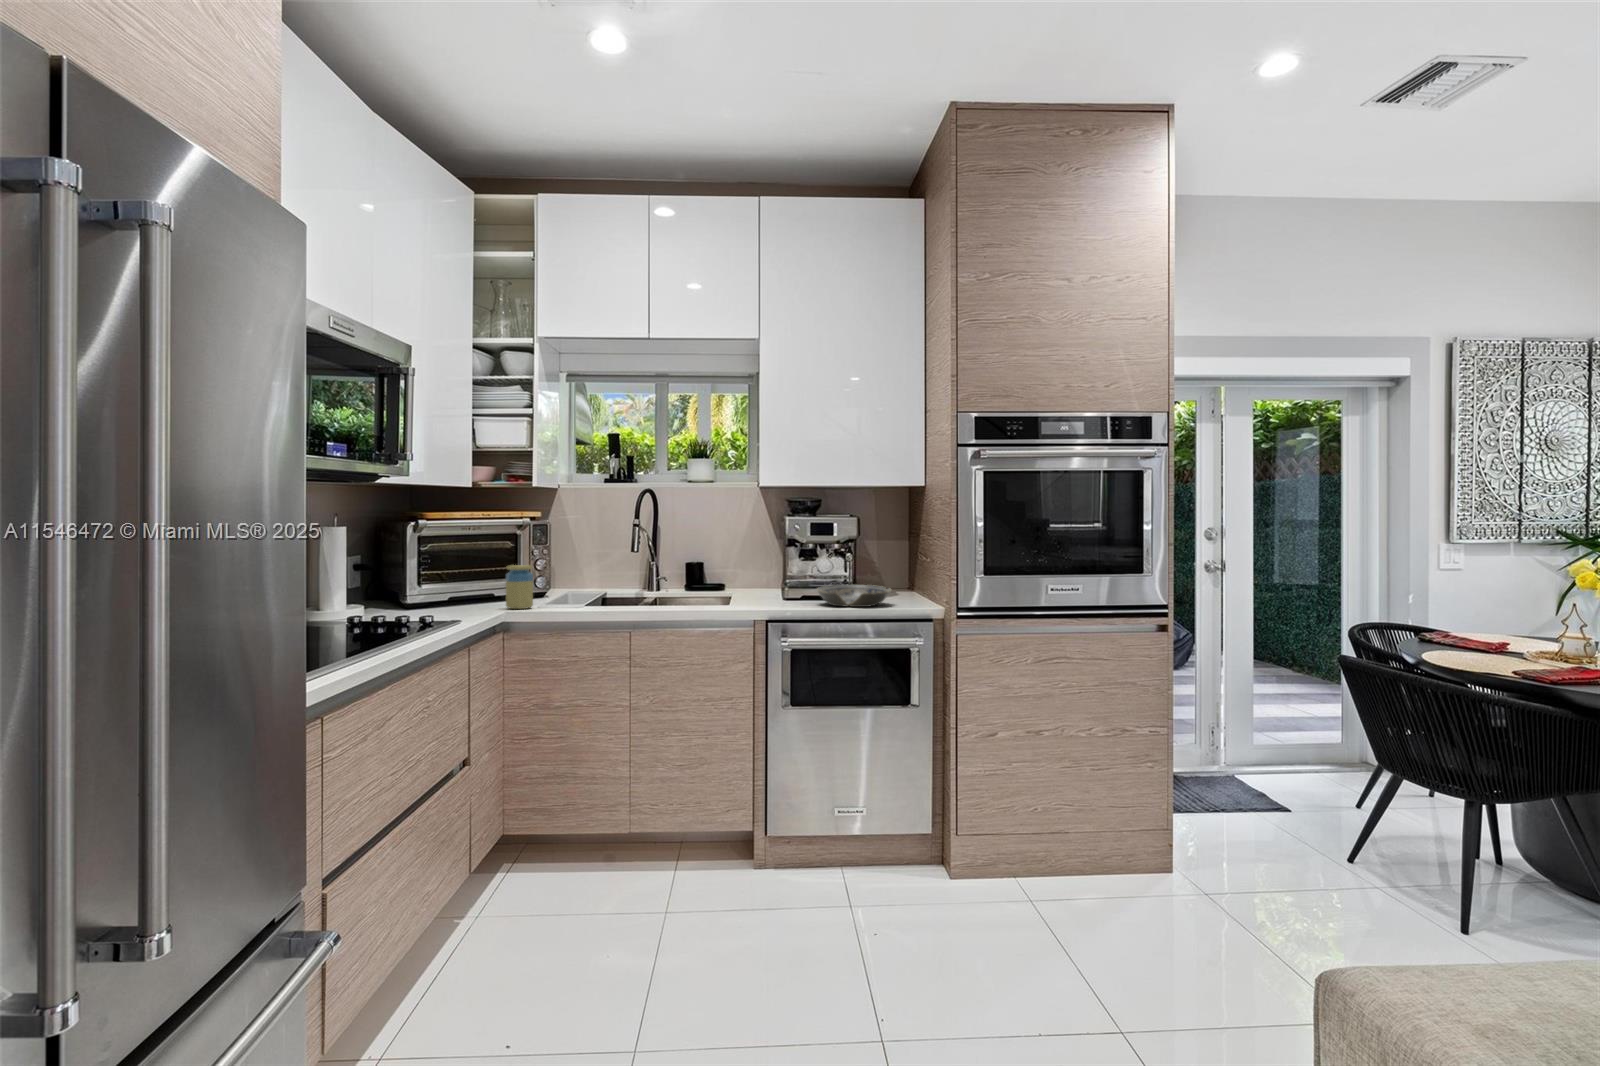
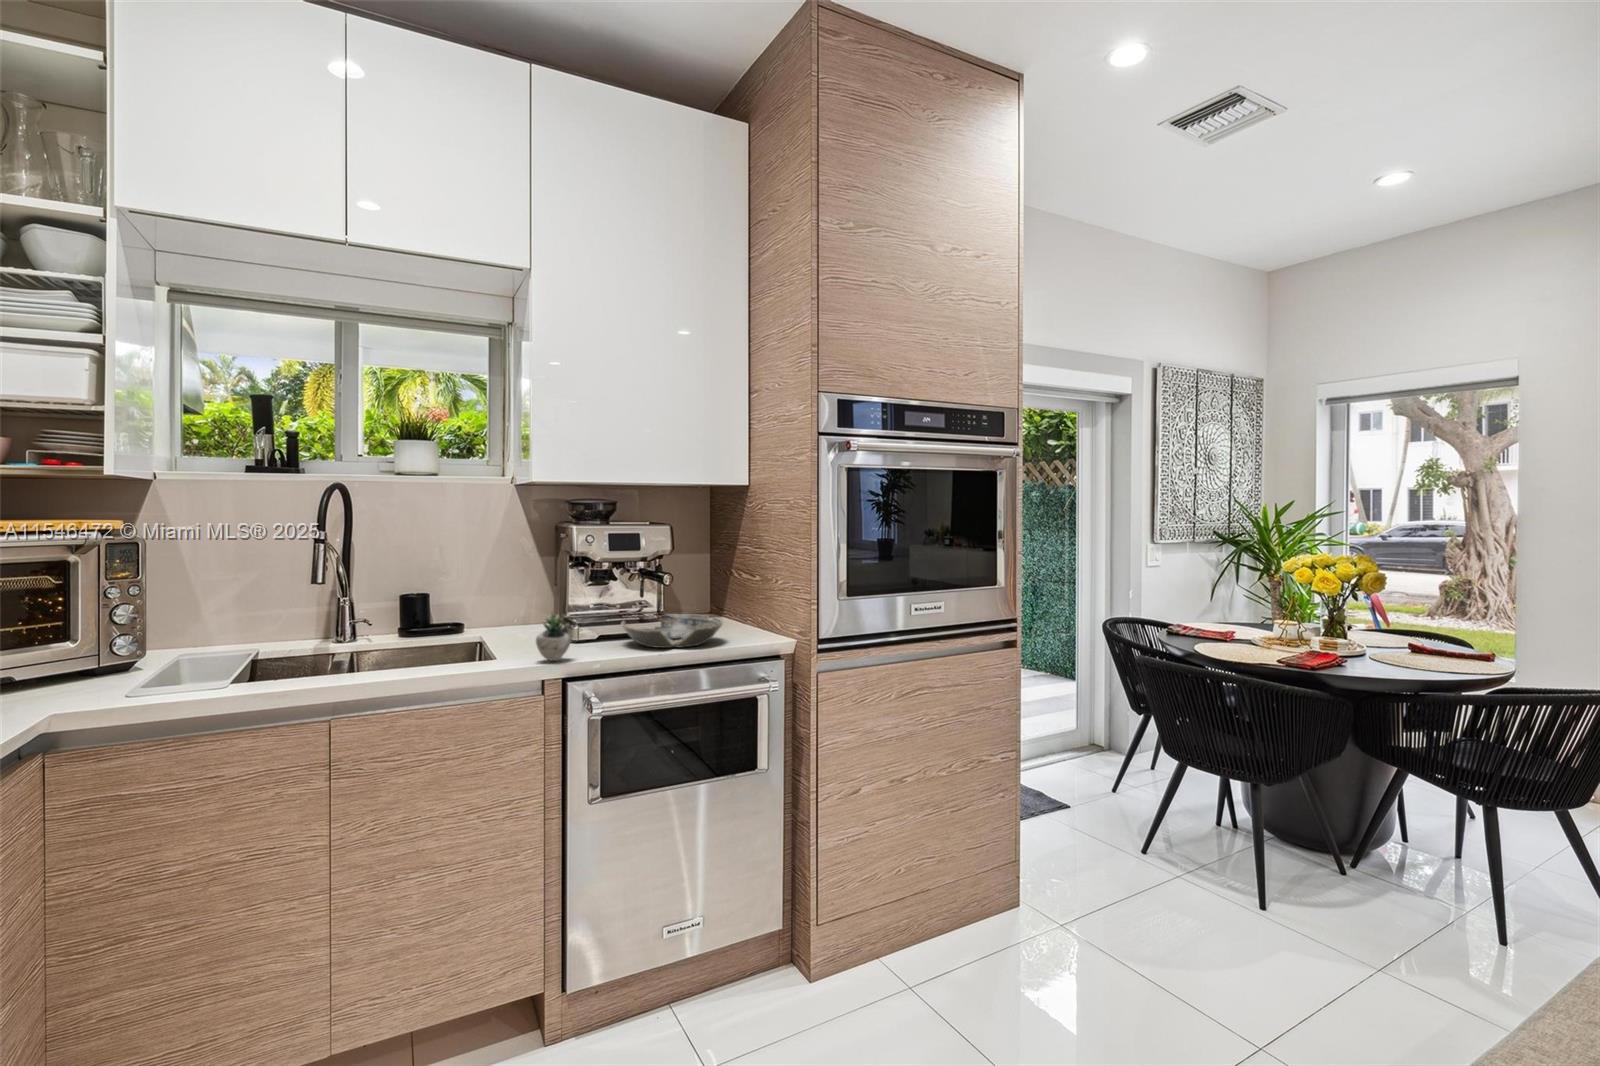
jar: present [506,565,533,609] -> none [54,618,121,704]
succulent plant: none [750,571,795,608] -> present [536,611,572,661]

